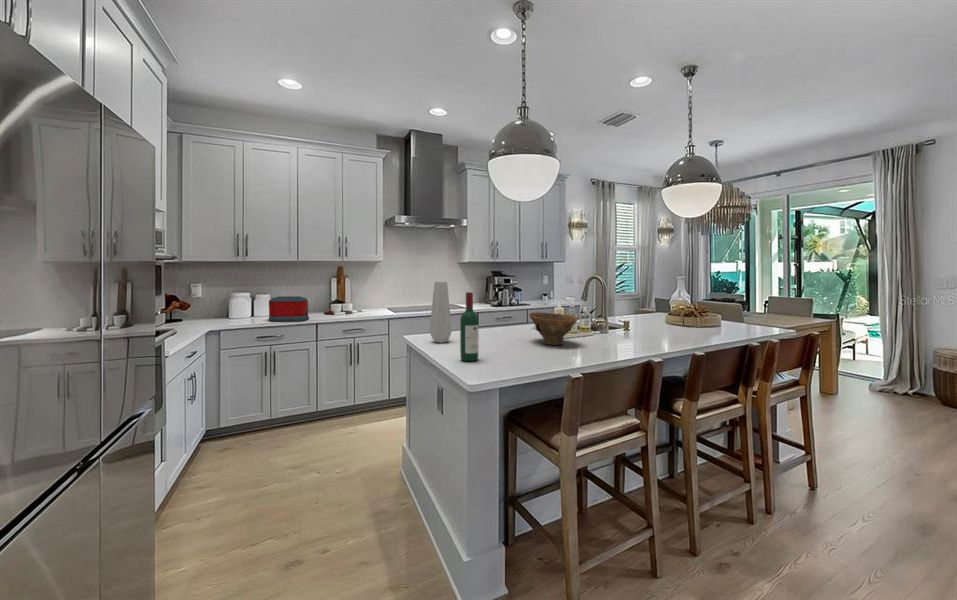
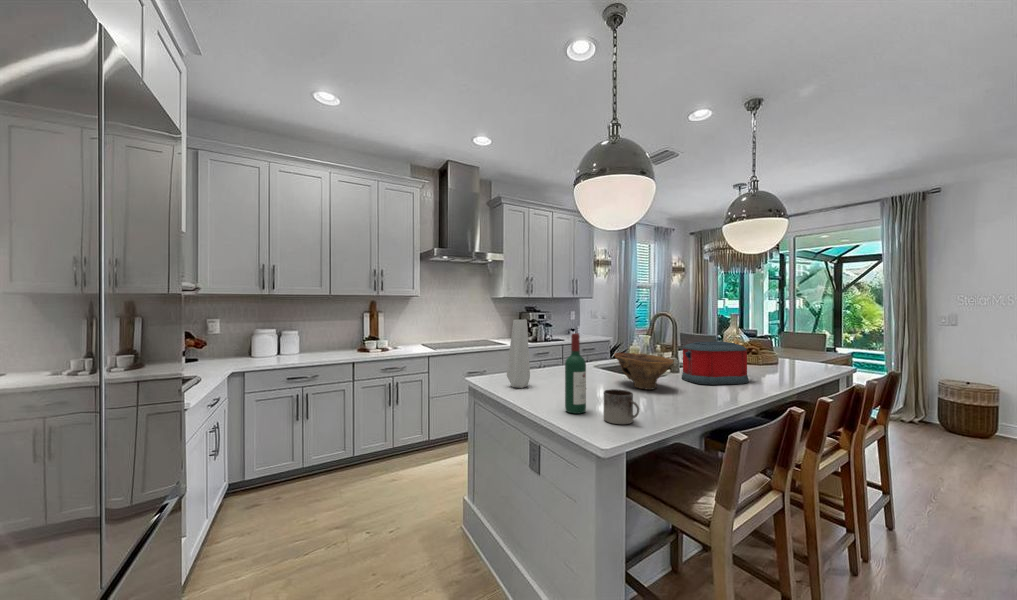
toaster: present [269,296,309,321] -> present [682,342,749,385]
mug: none [486,341,512,369] -> present [604,389,639,424]

